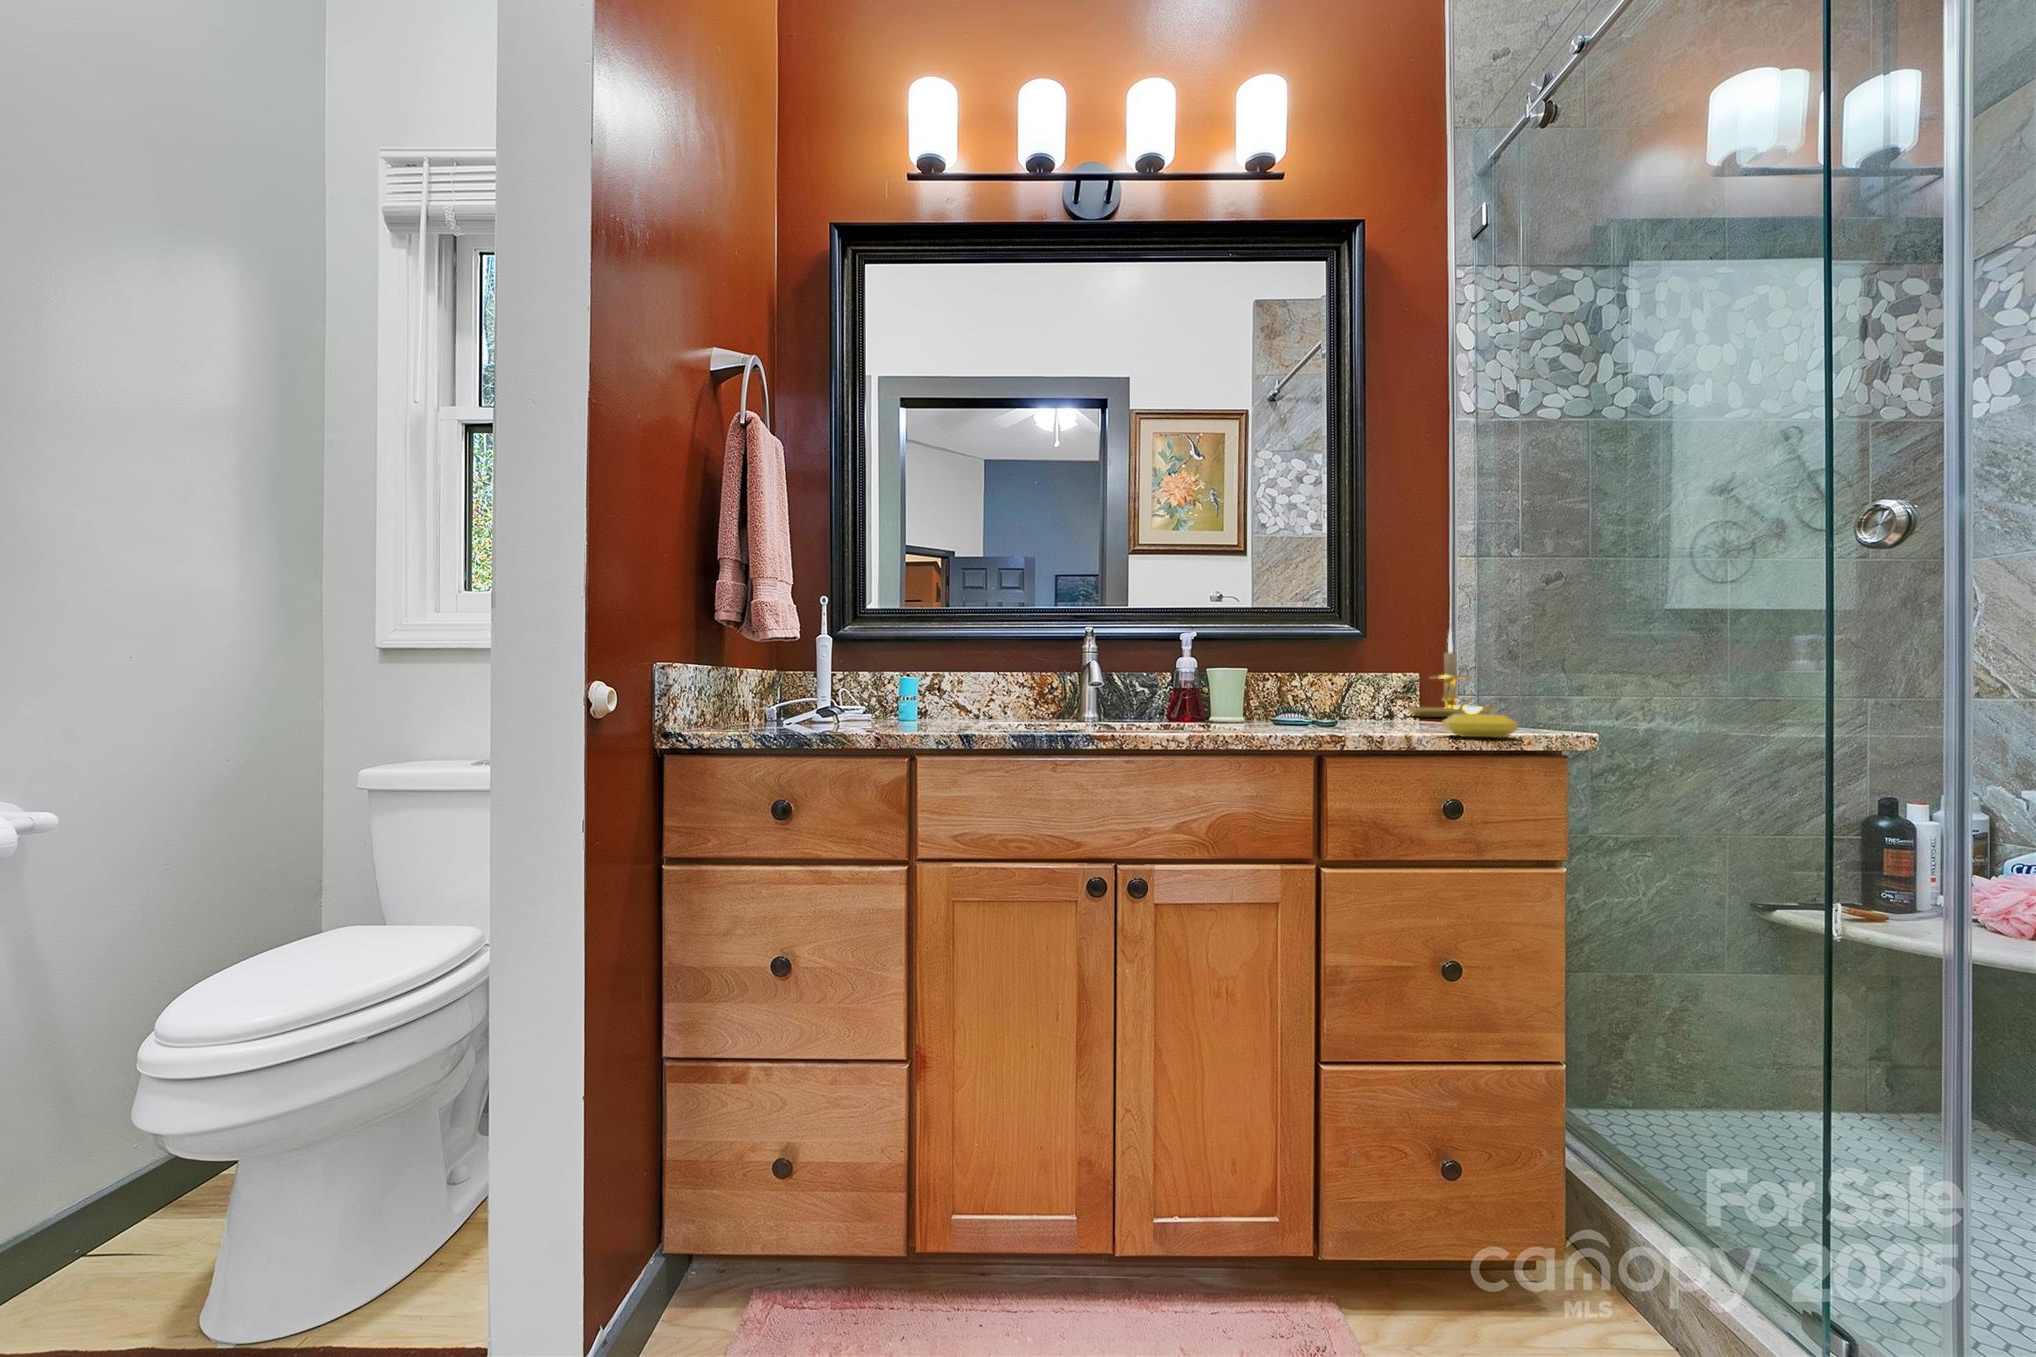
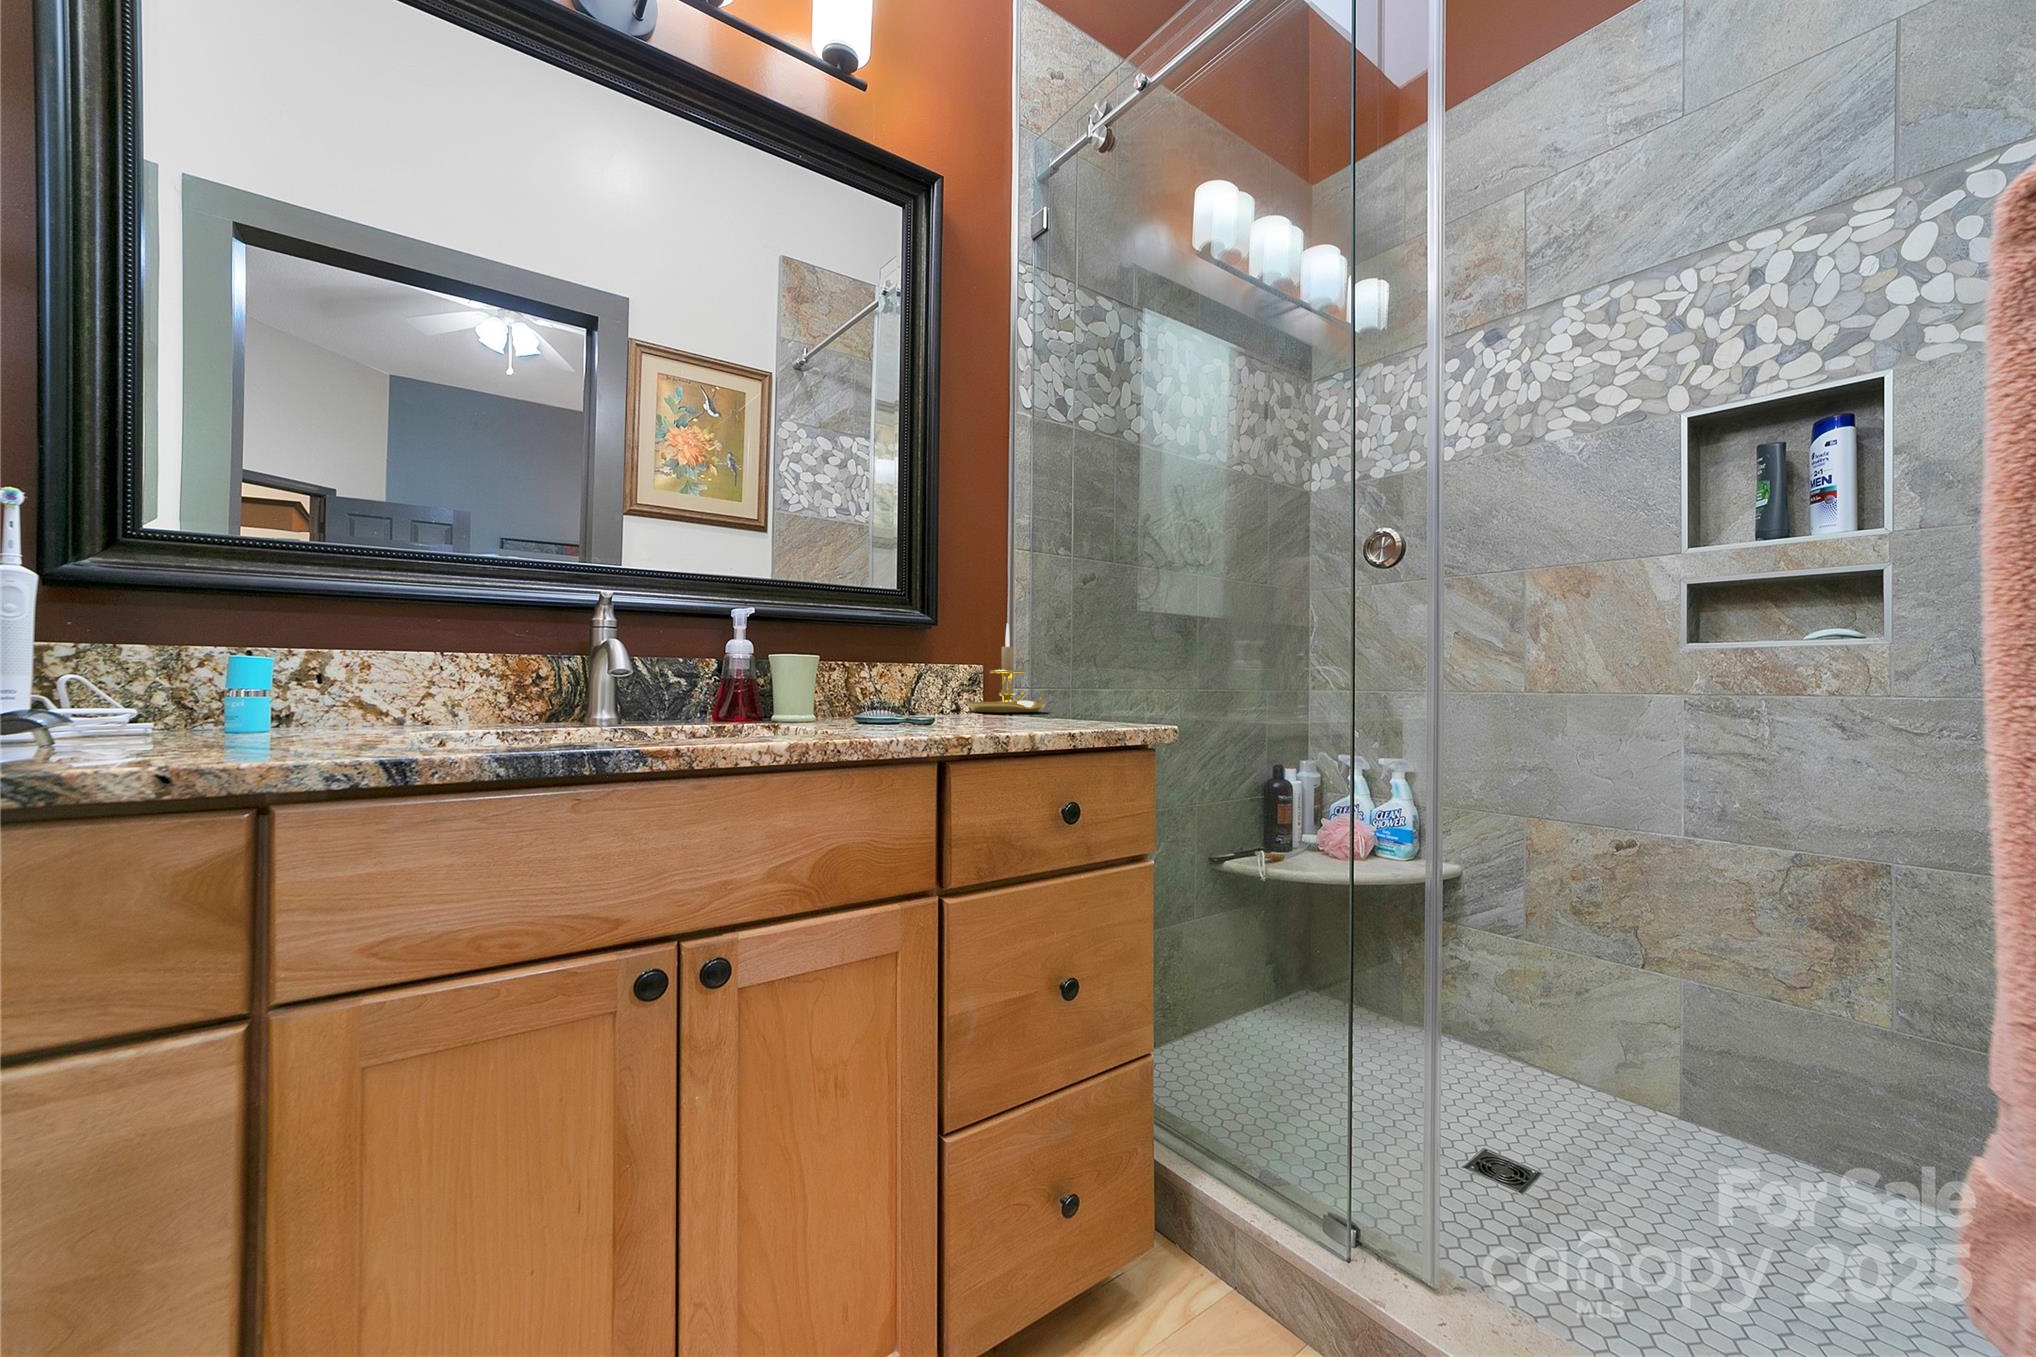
soap bar: present [1442,714,1518,738] -> none [1057,708,1135,734]

